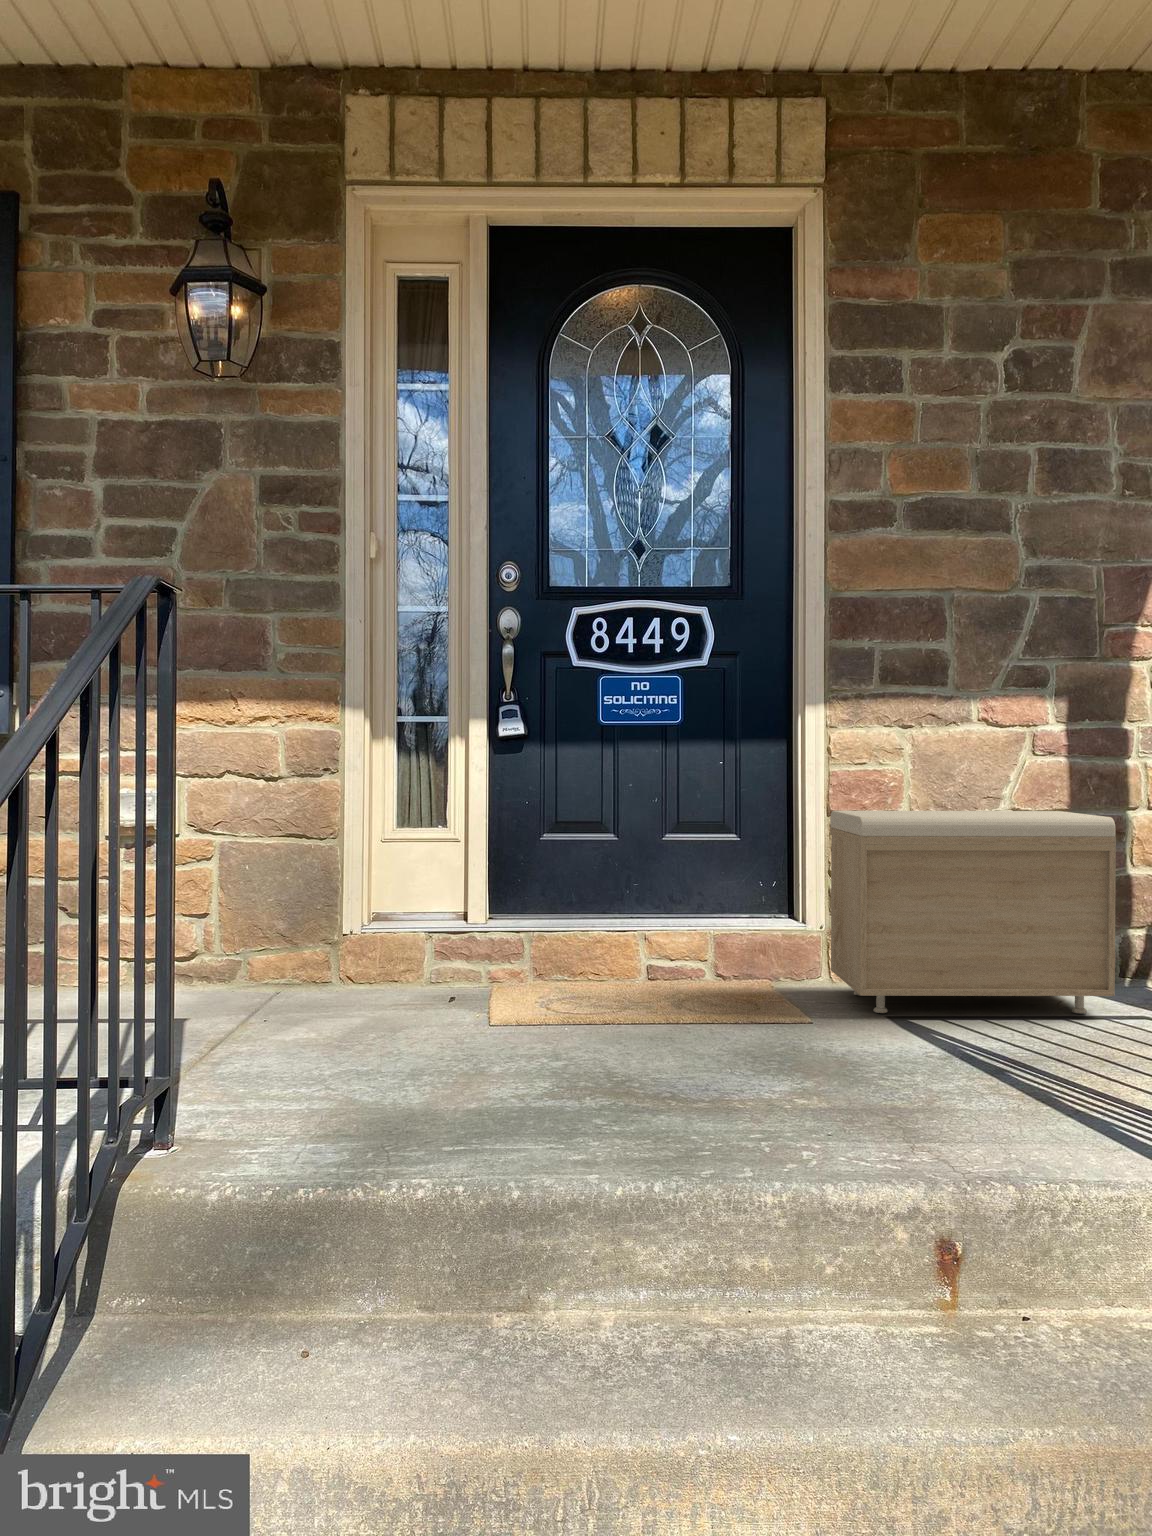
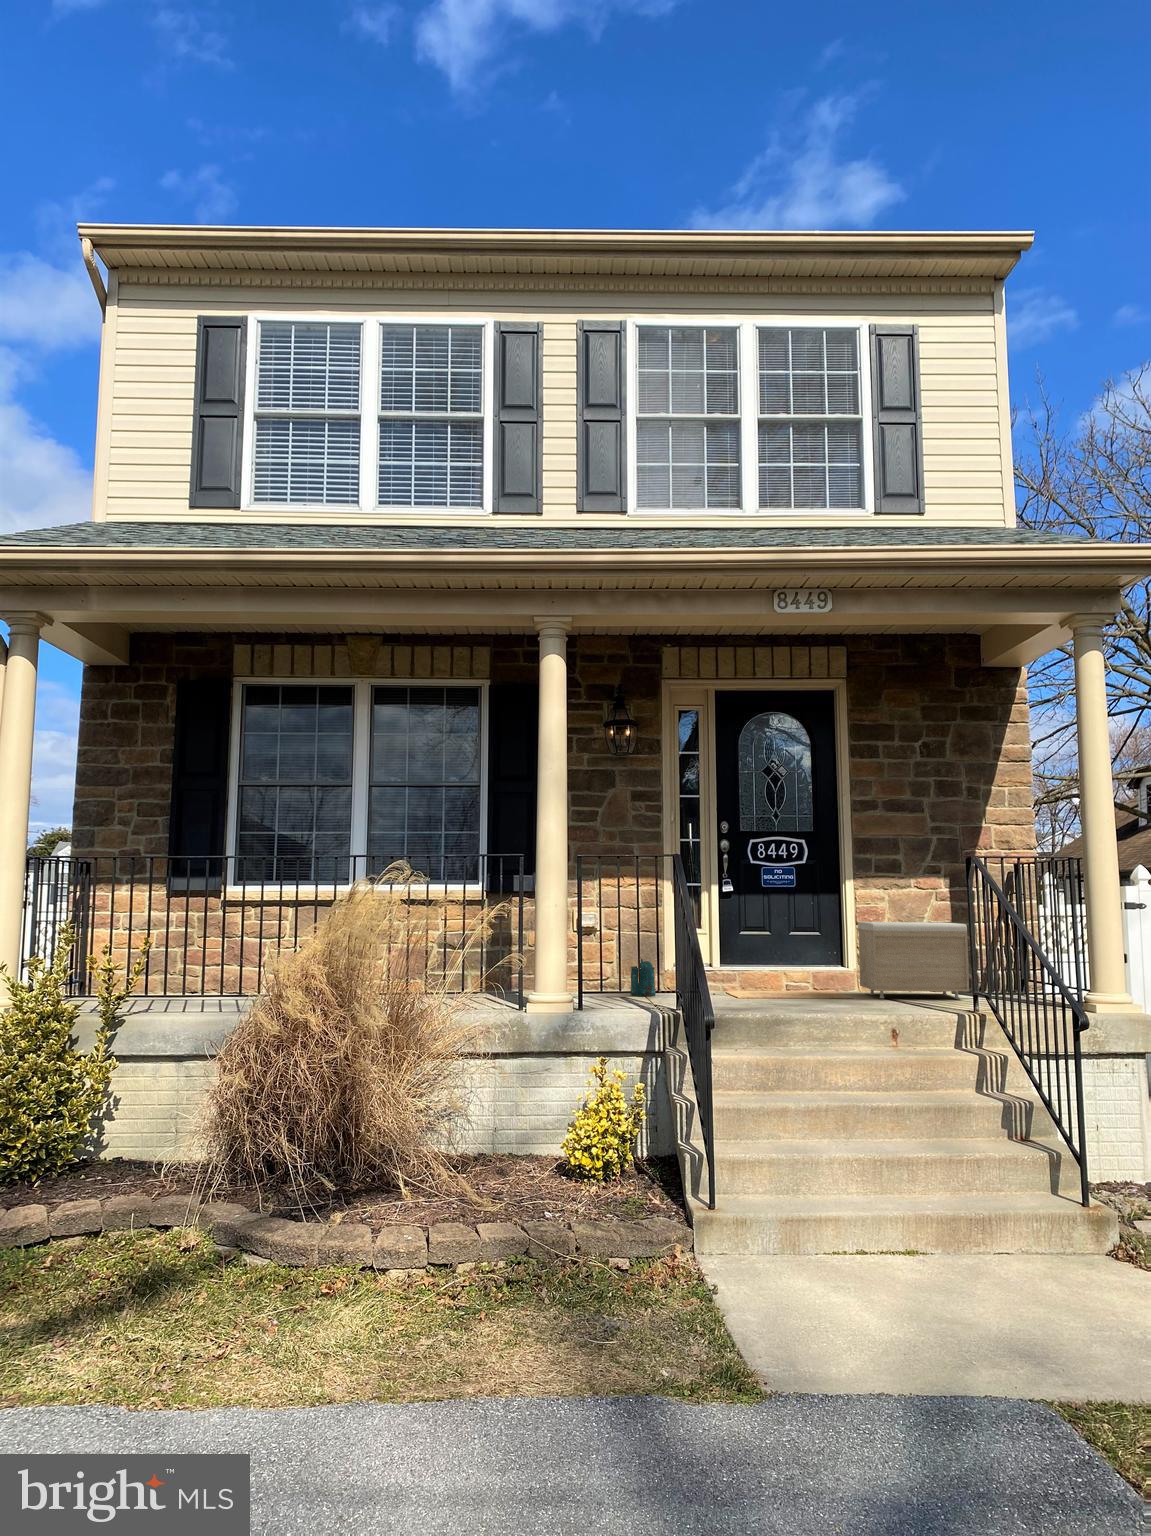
watering can: none [228,908,296,1008] -> present [630,959,655,996]

